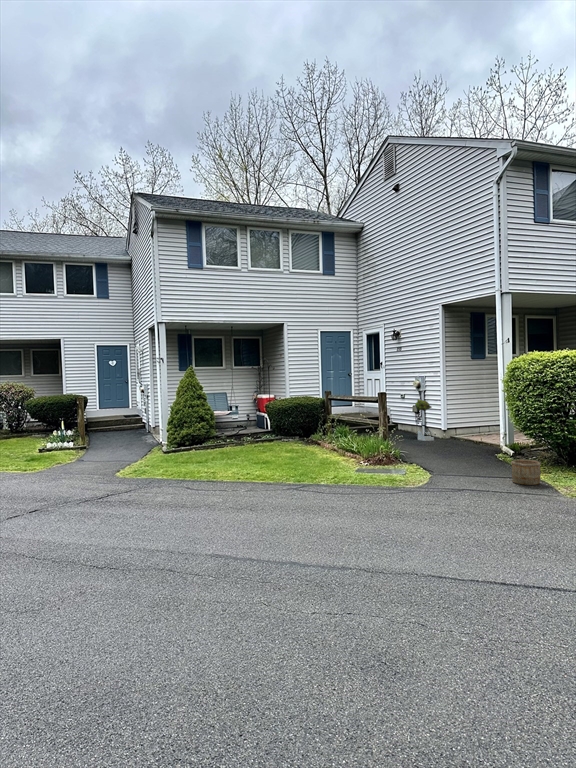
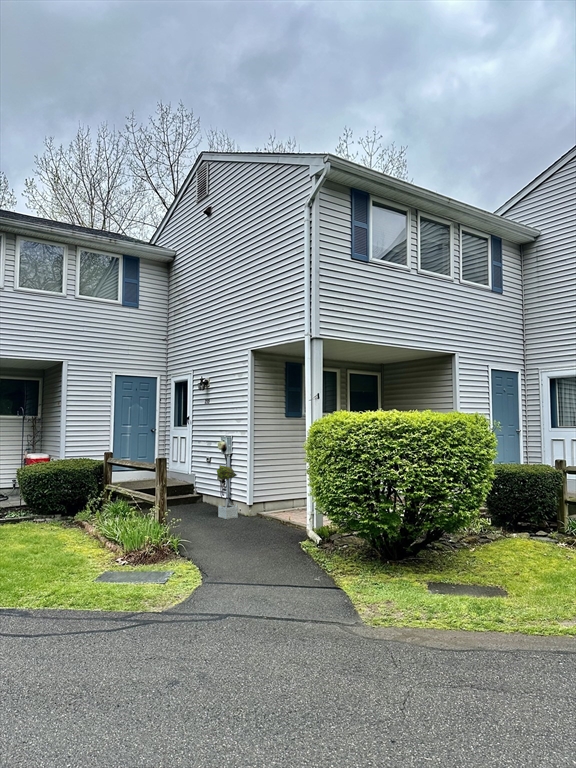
wooden bucket: present [511,459,541,485] -> none [297,563,336,604]

